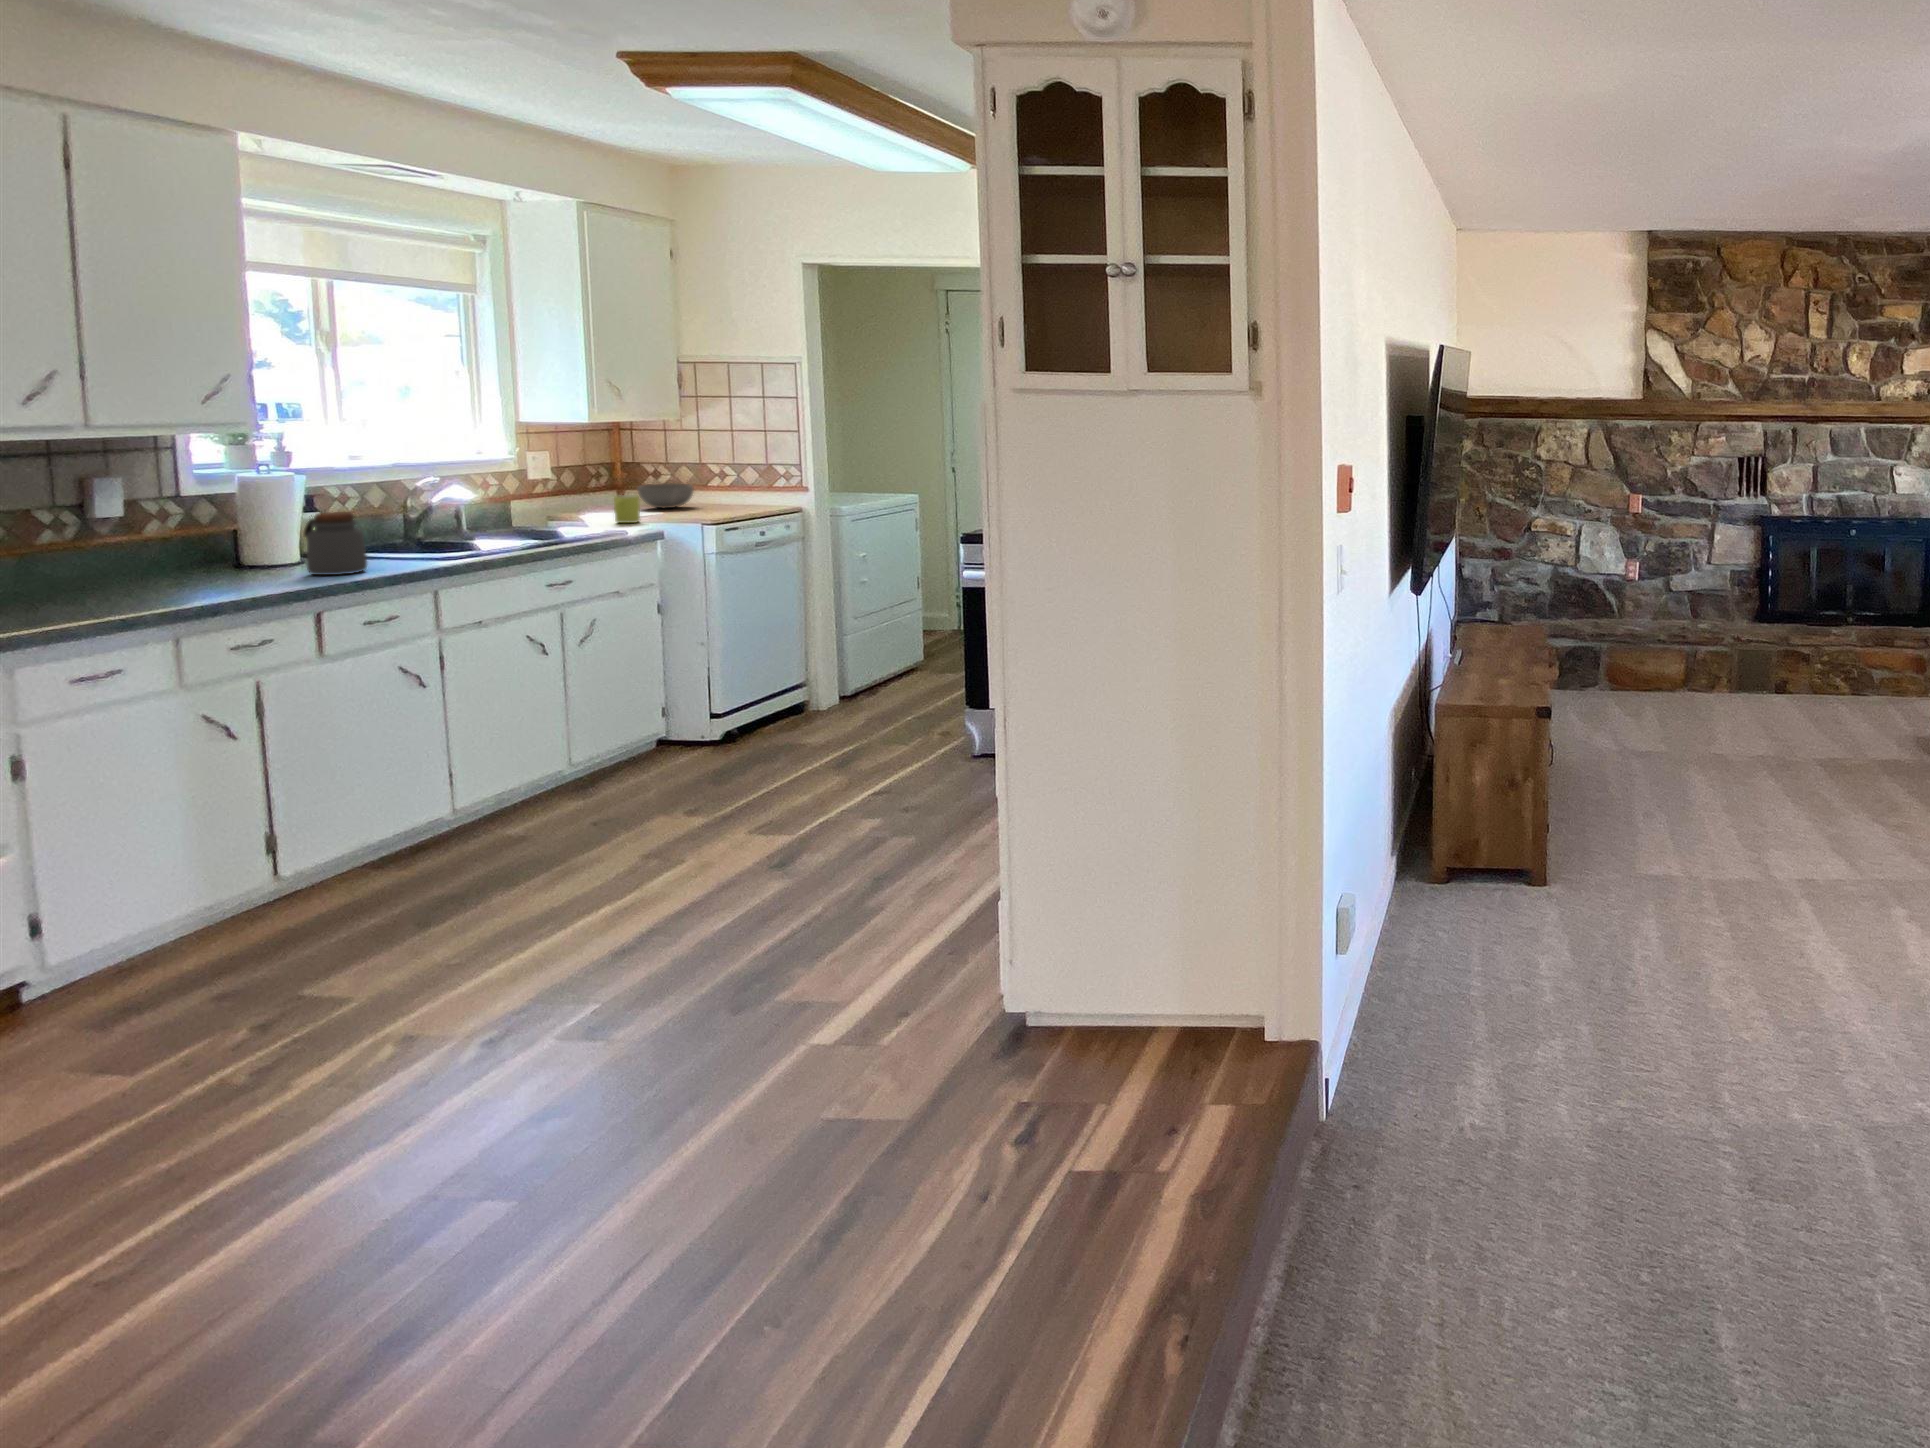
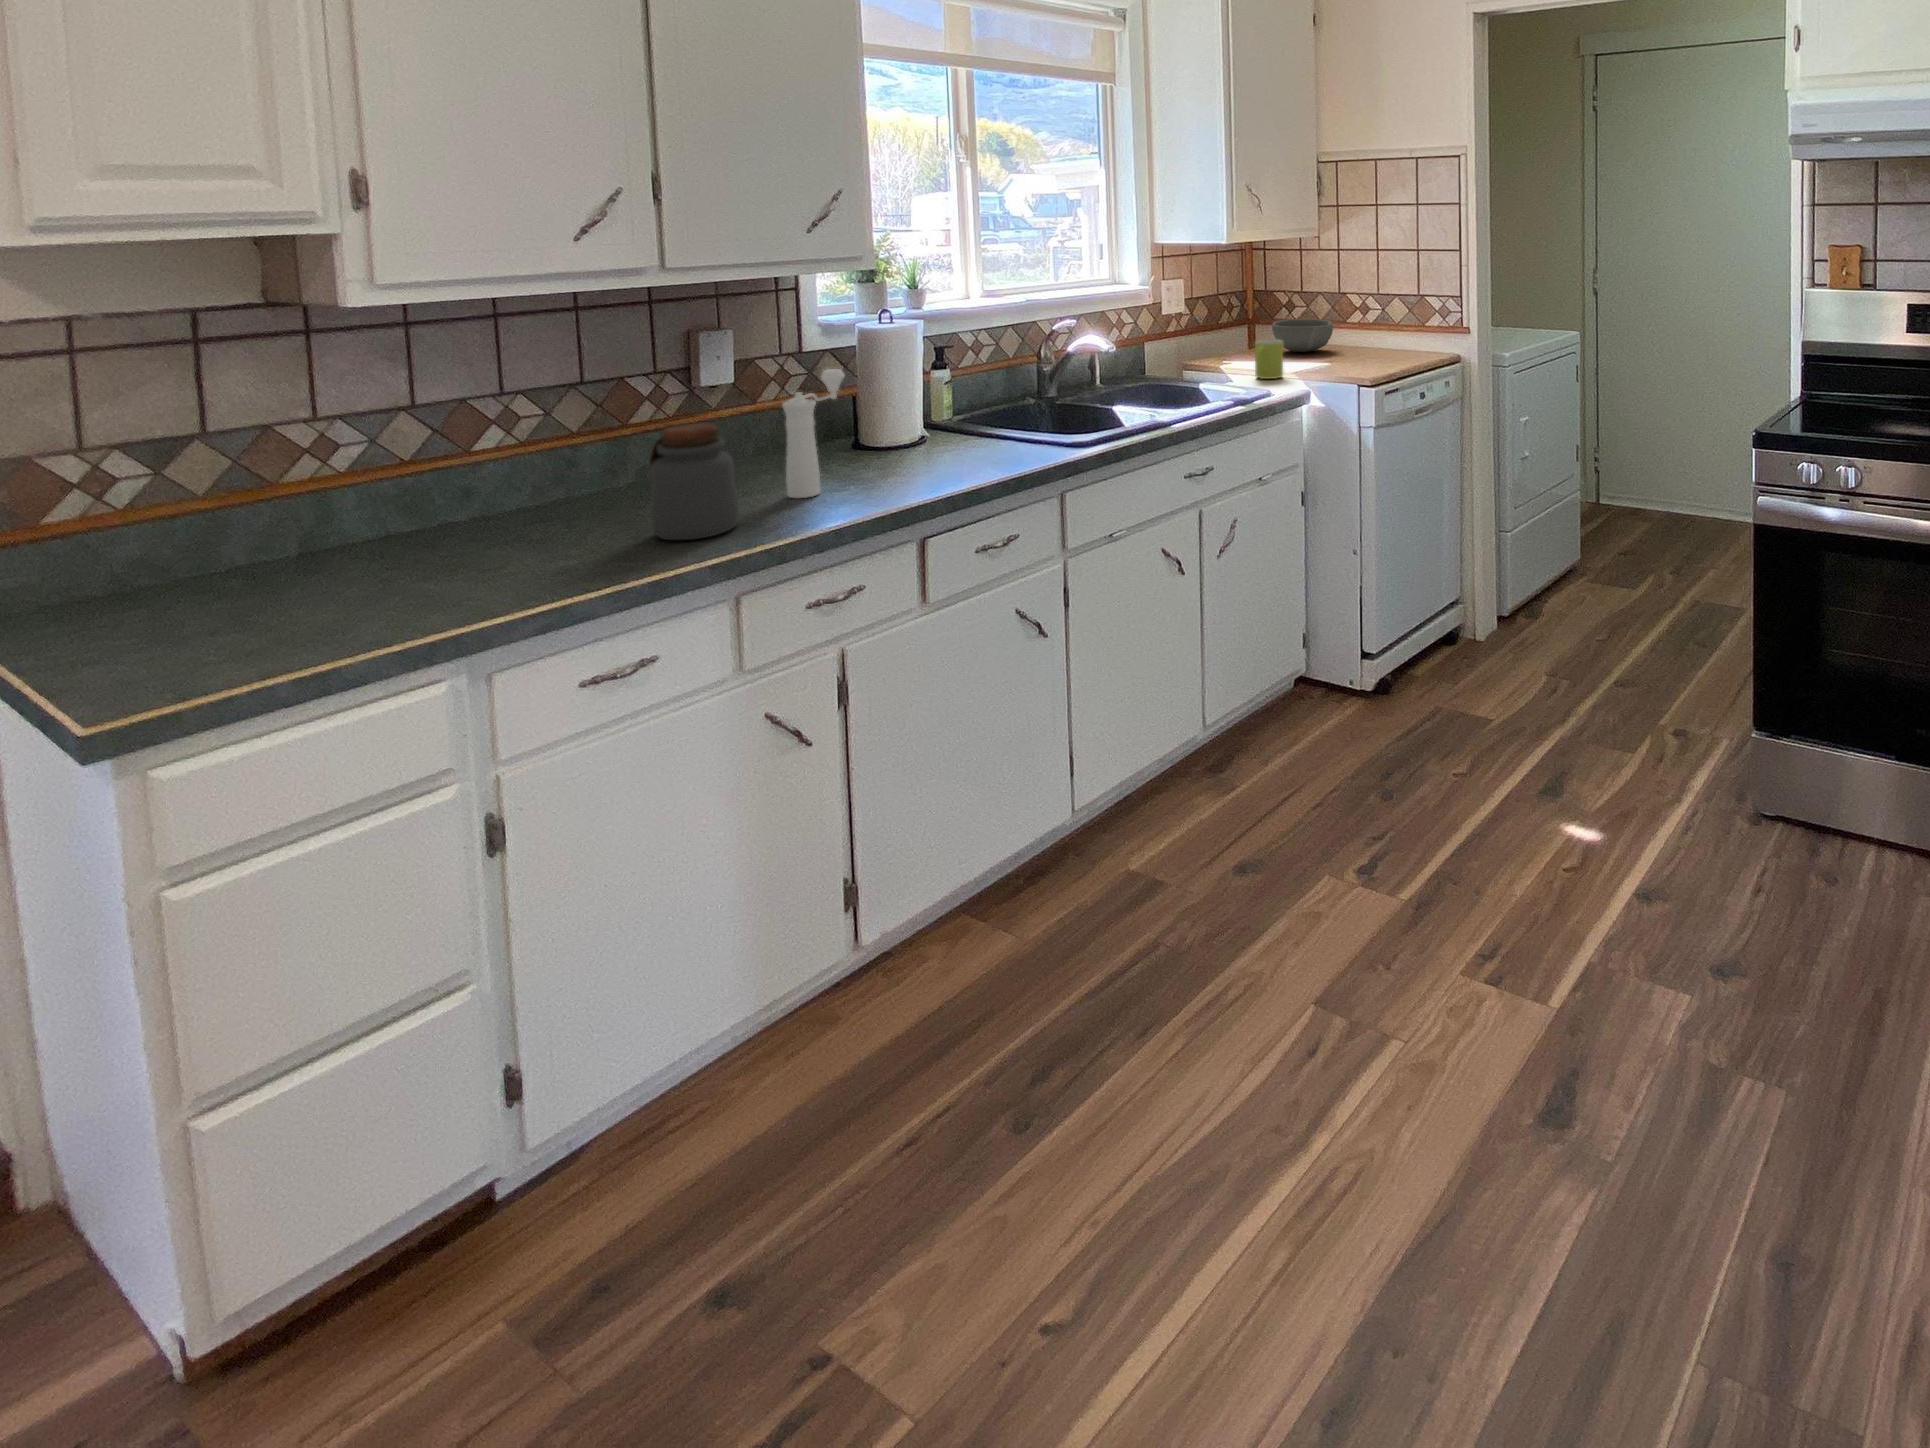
pepper mill: none [195,503,246,588] -> present [782,369,845,498]
jar: present [304,512,367,575] -> present [650,423,739,540]

